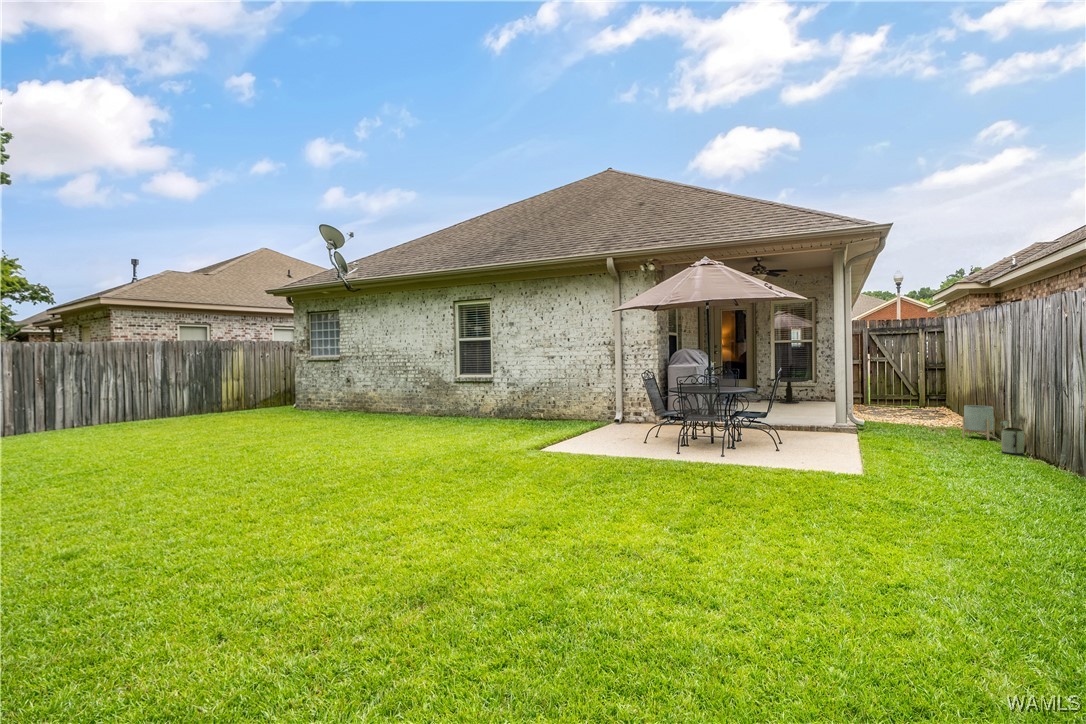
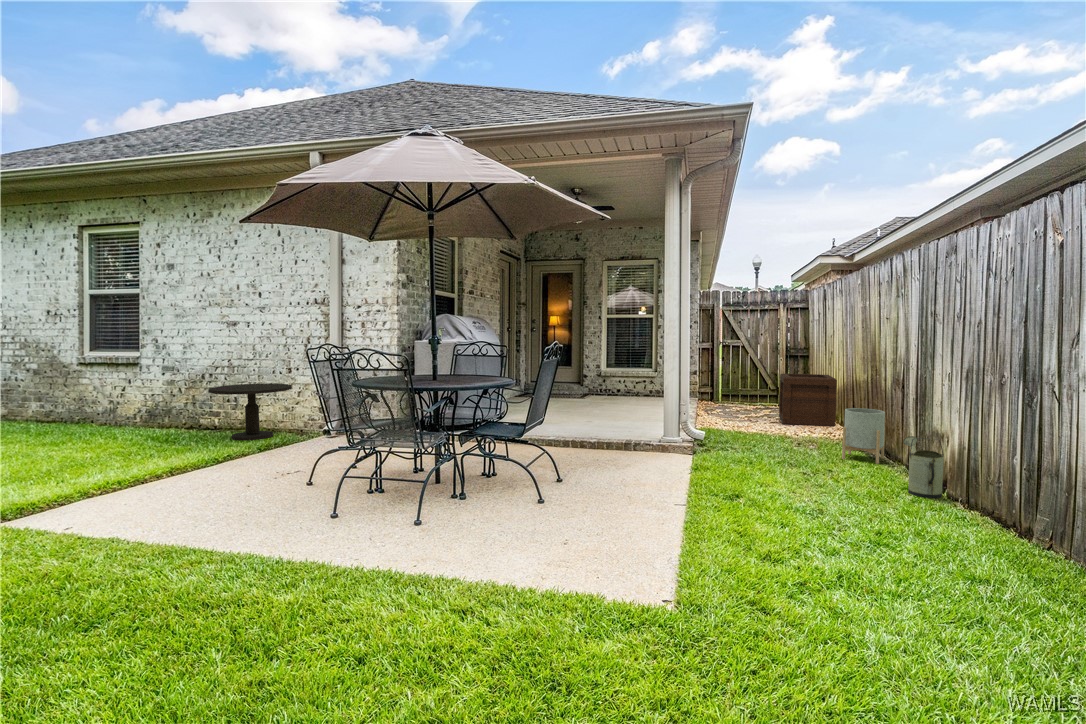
side table: present [770,378,808,404] -> present [208,383,292,441]
wooden crate: none [919,383,965,421] -> present [779,374,837,427]

